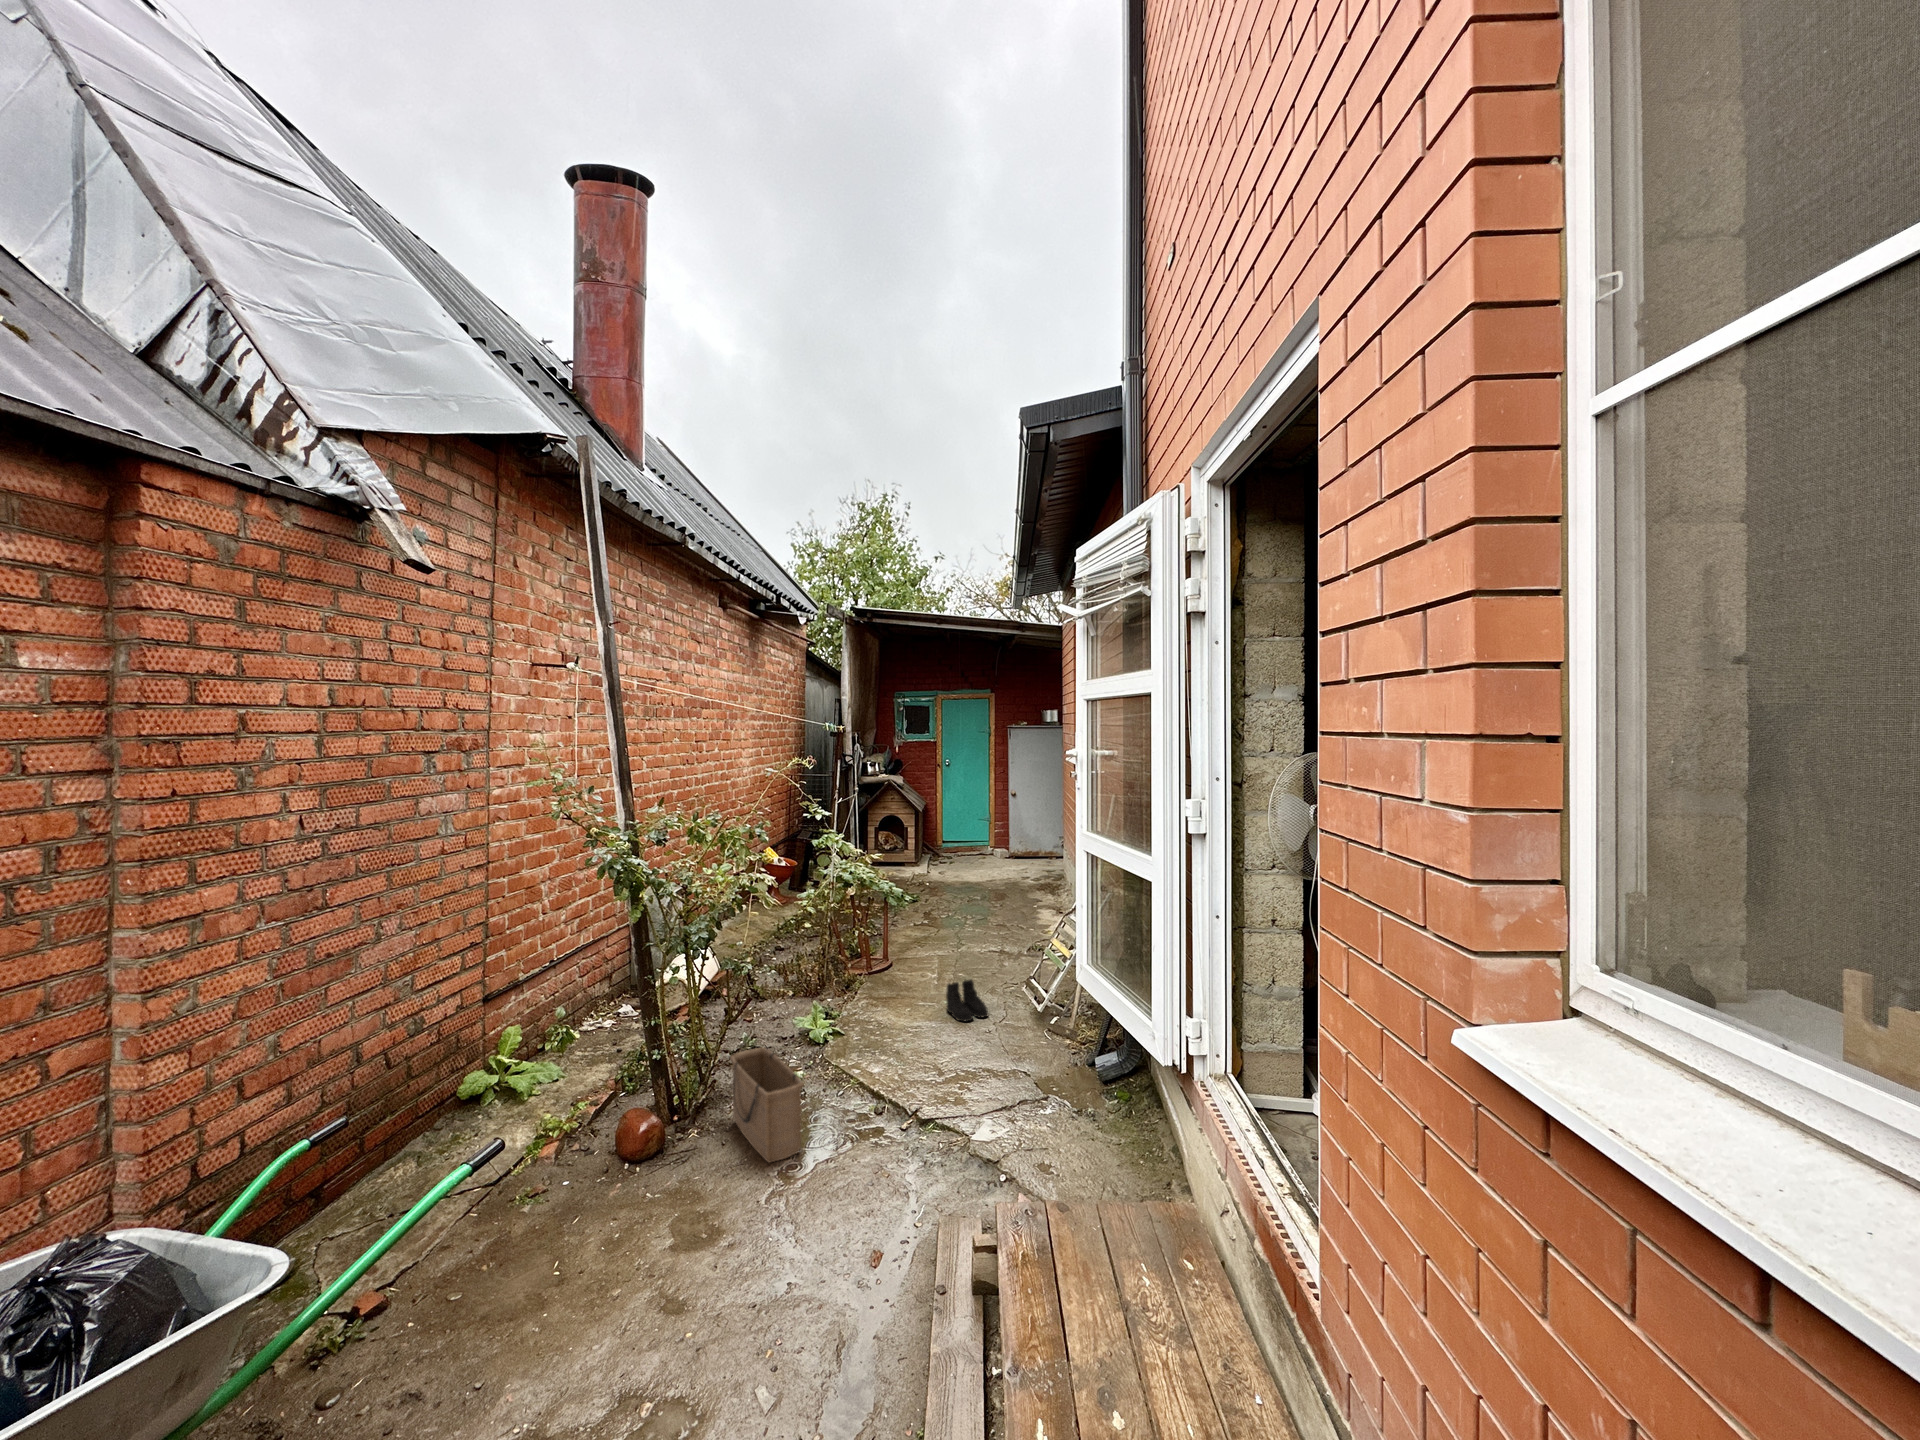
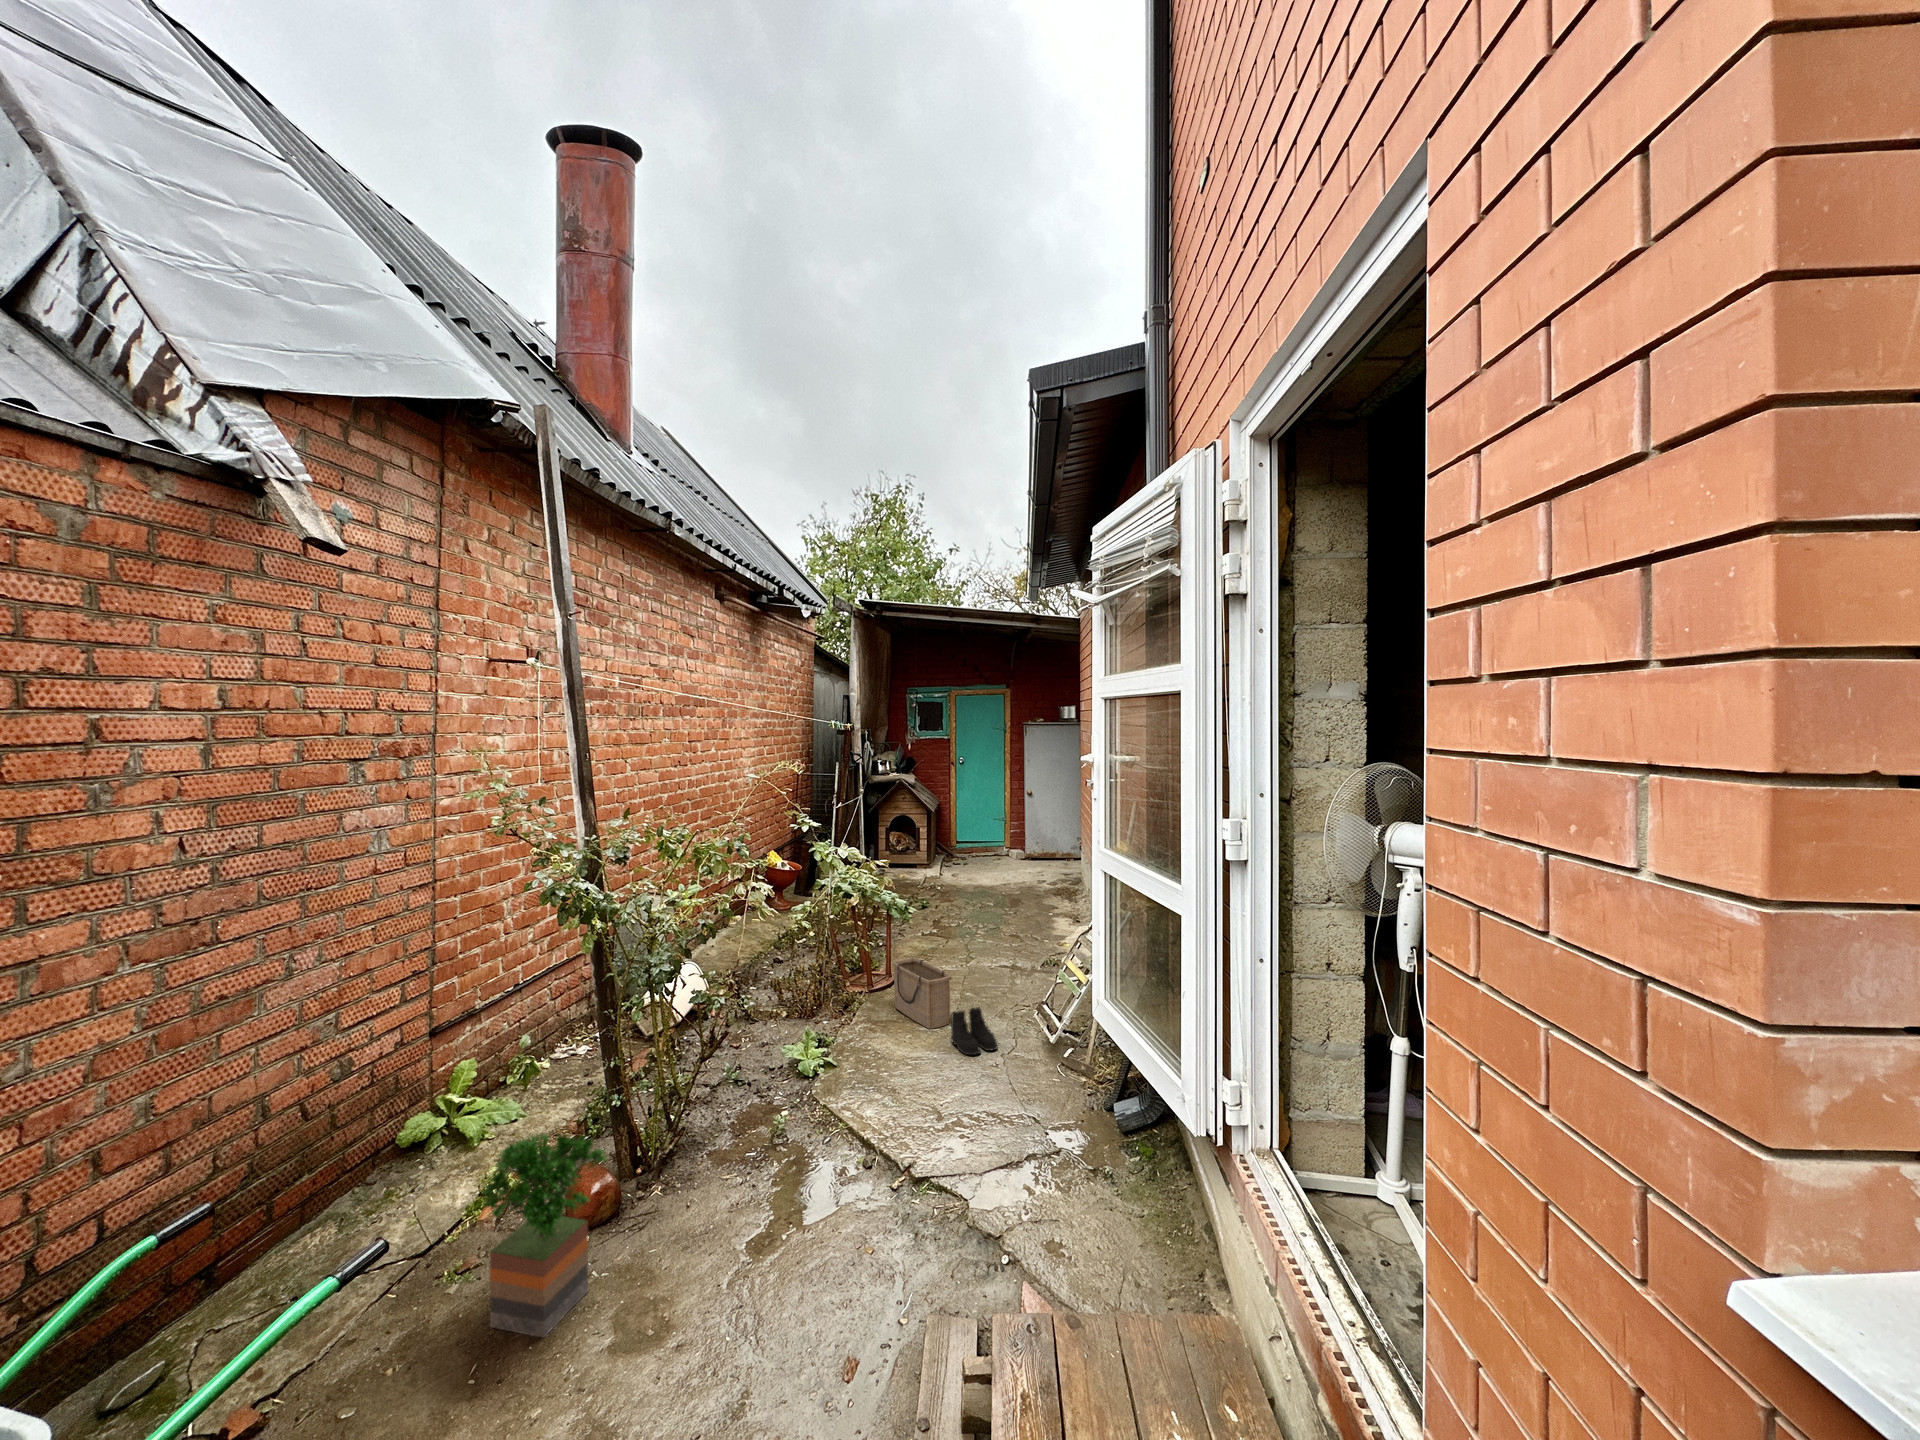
basket: present [730,1047,804,1163] -> present [892,957,952,1029]
potted tree: none [558,1070,662,1242] -> present [484,1132,607,1338]

